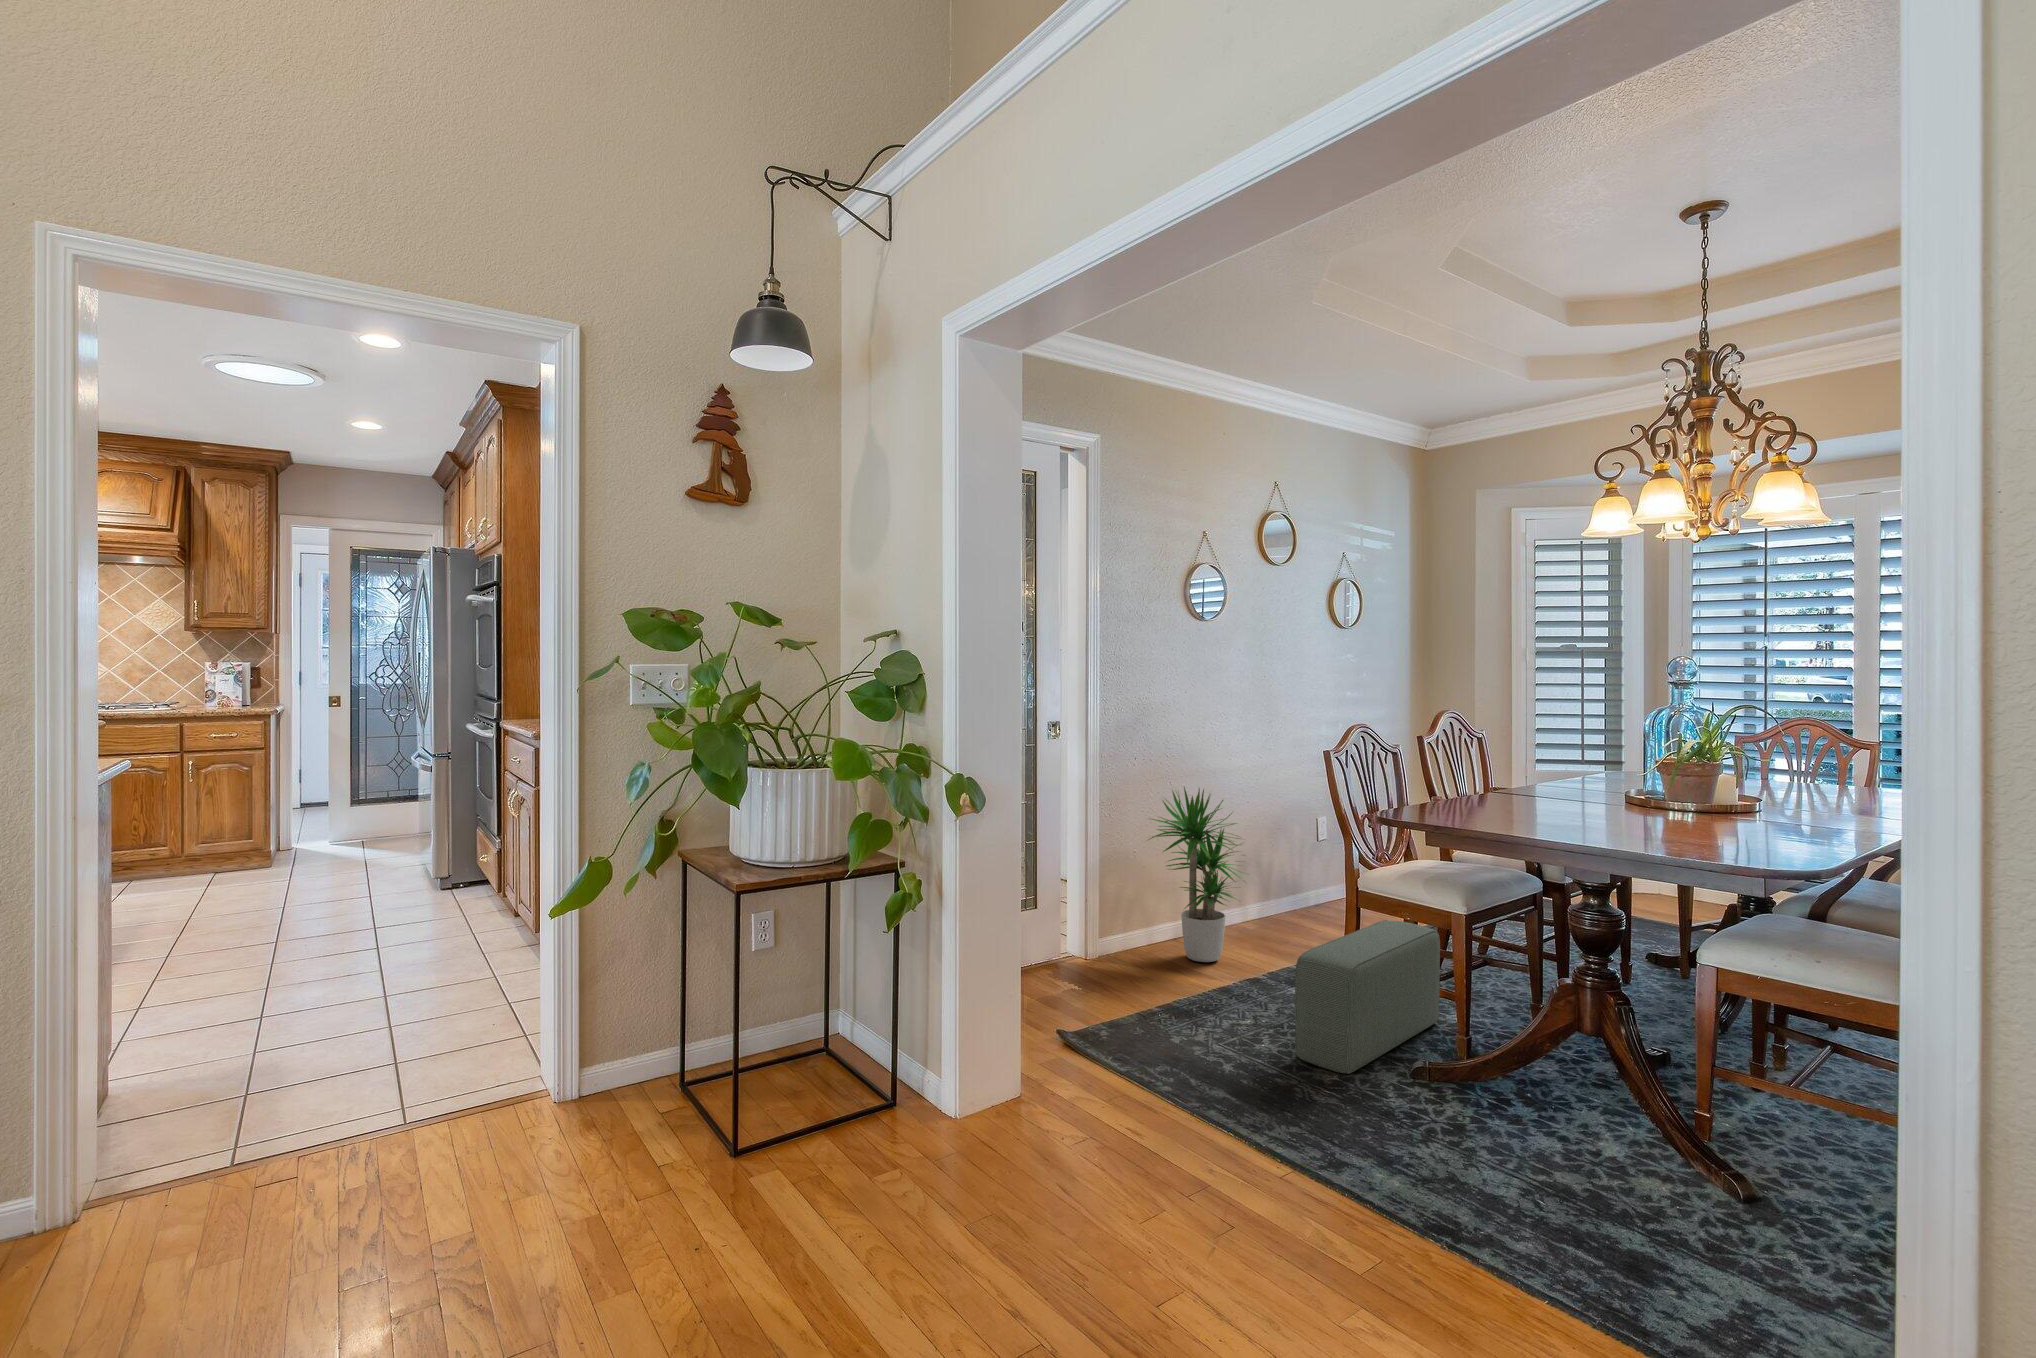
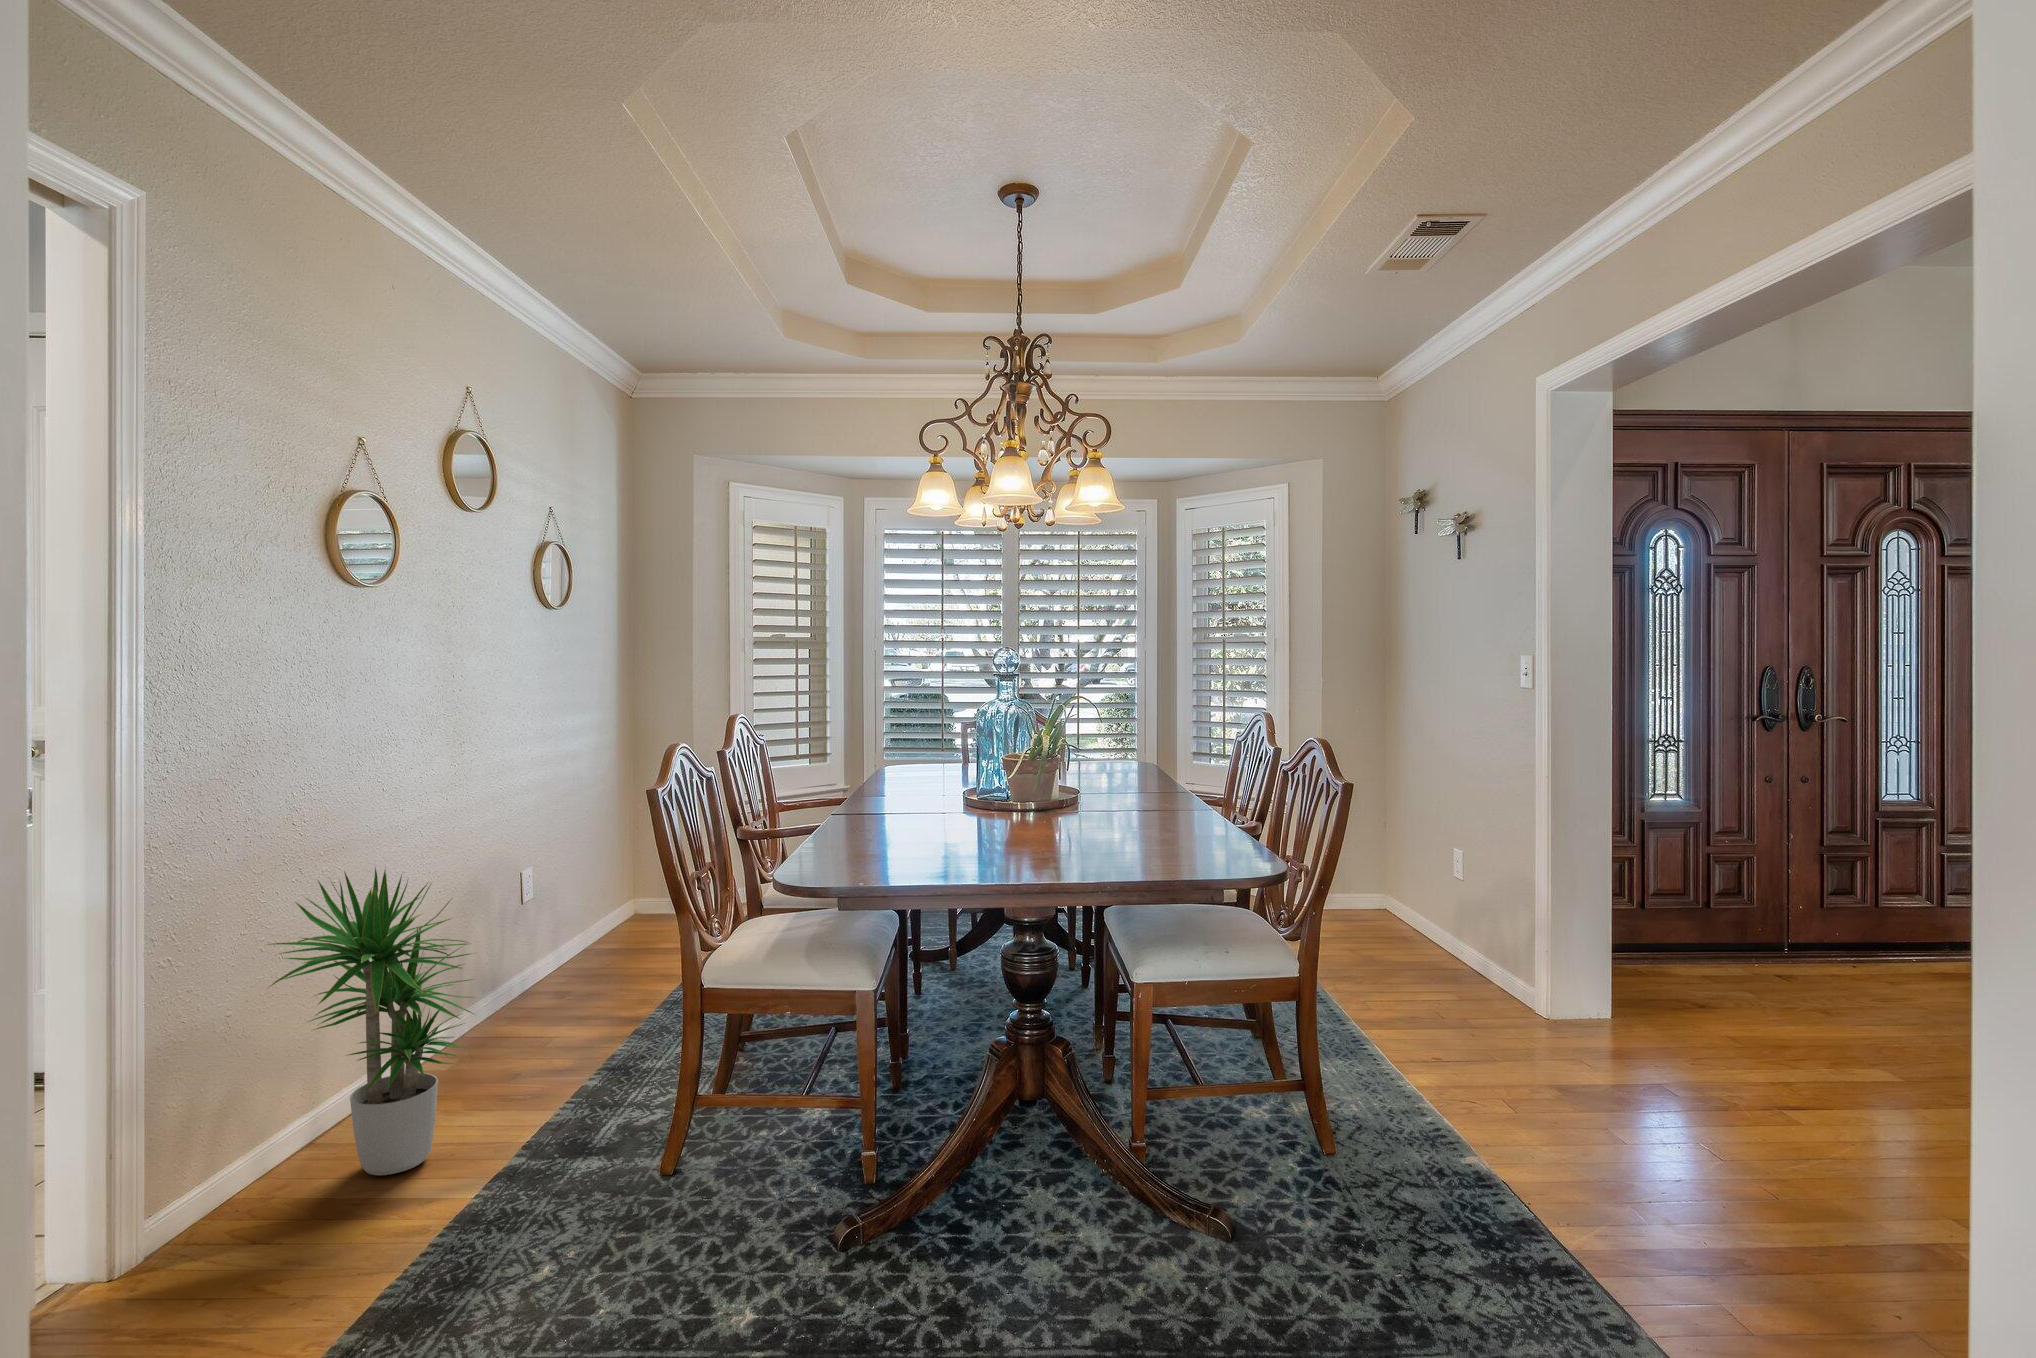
pouf: present [1295,920,1440,1074] -> none [665,1016,805,1305]

